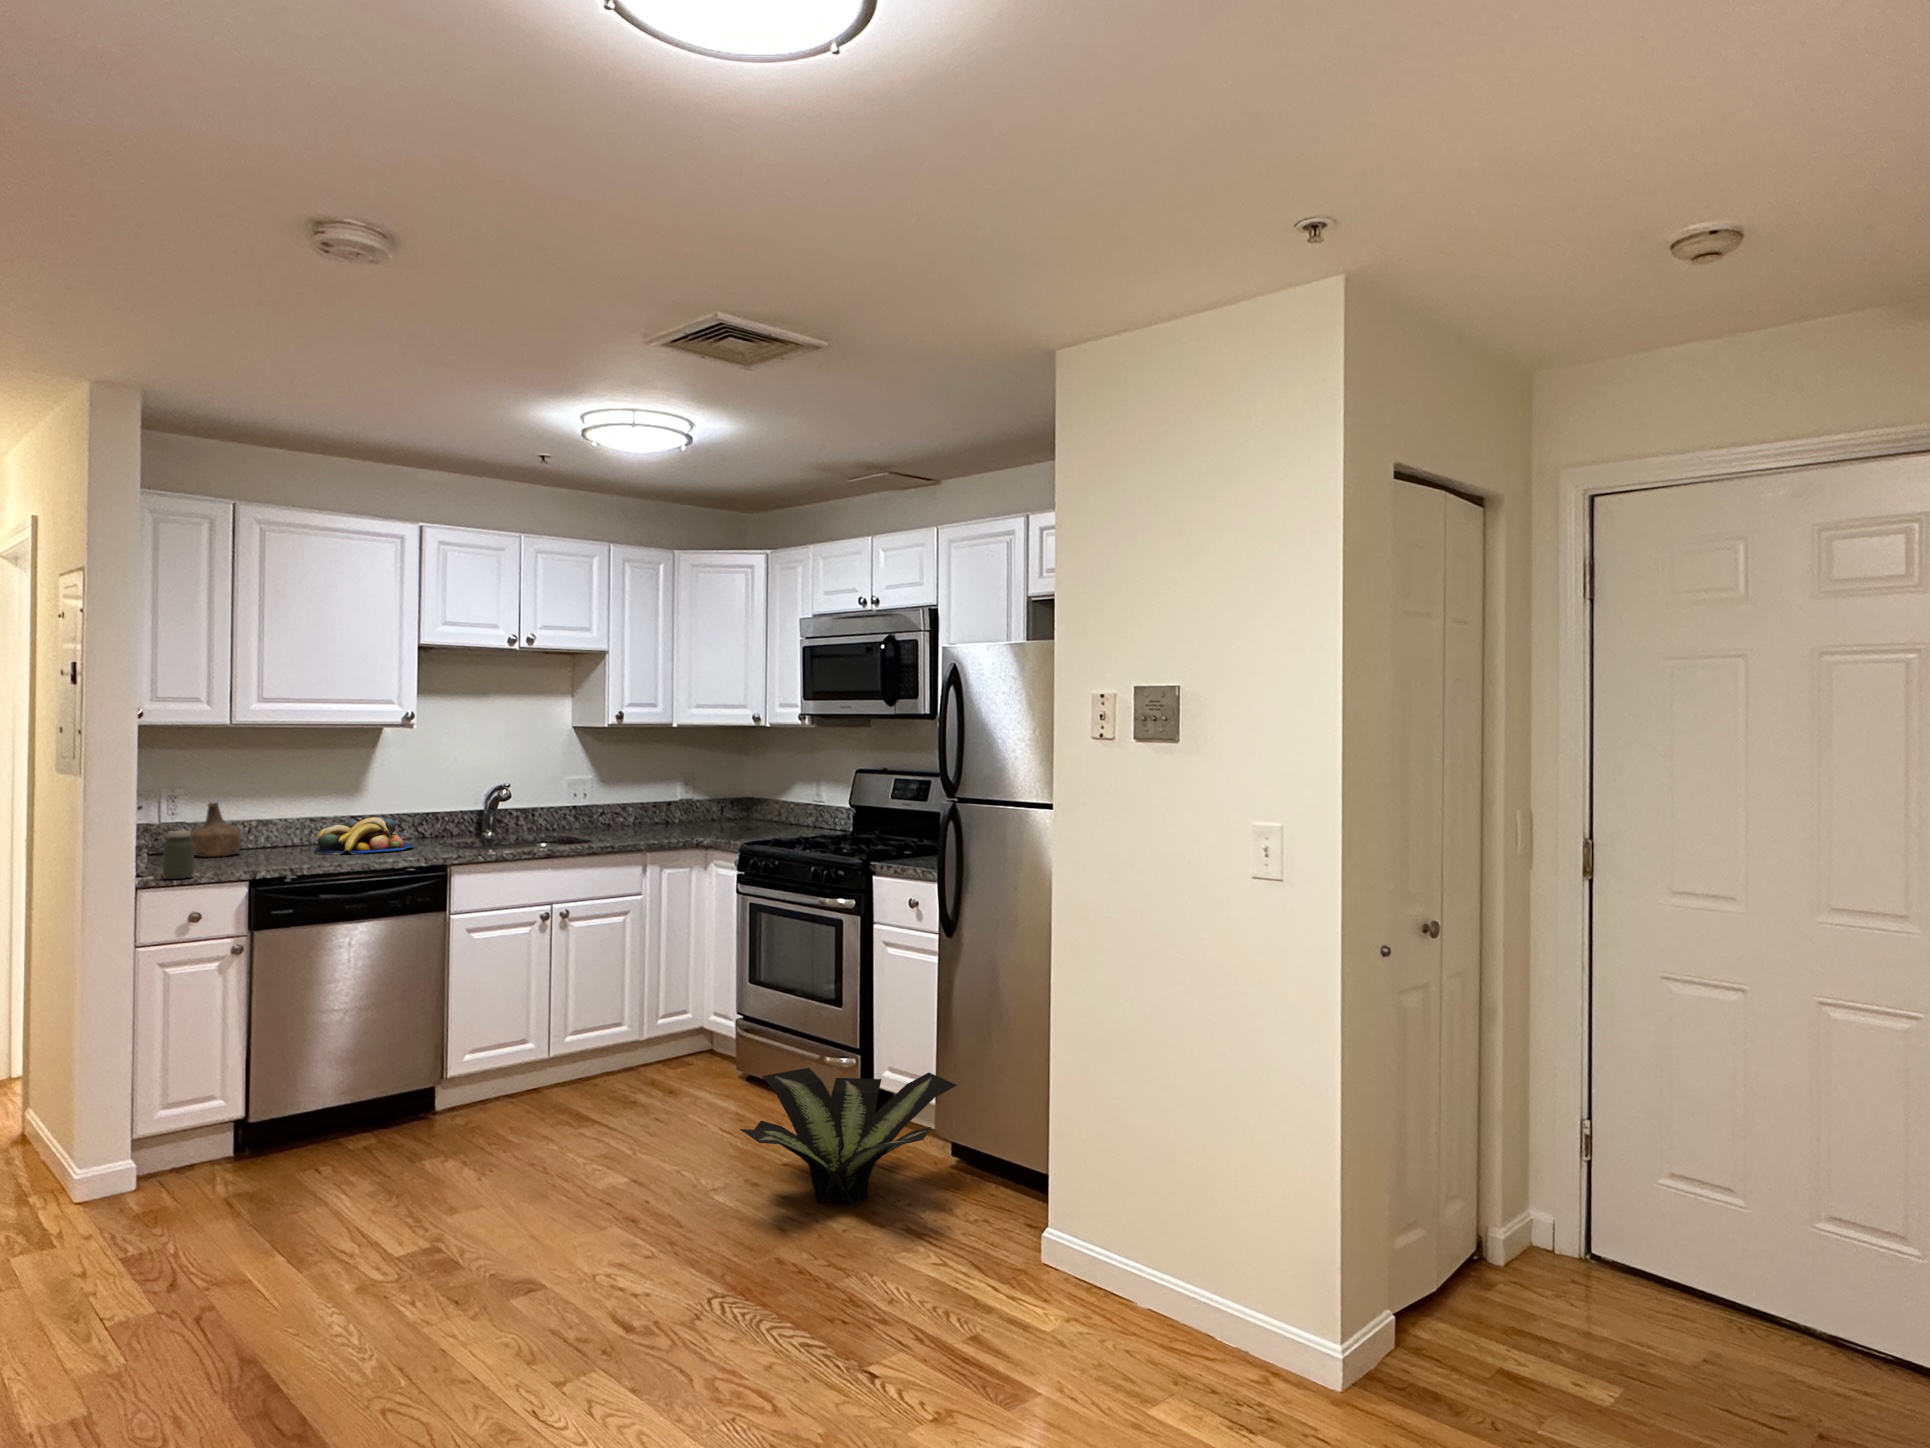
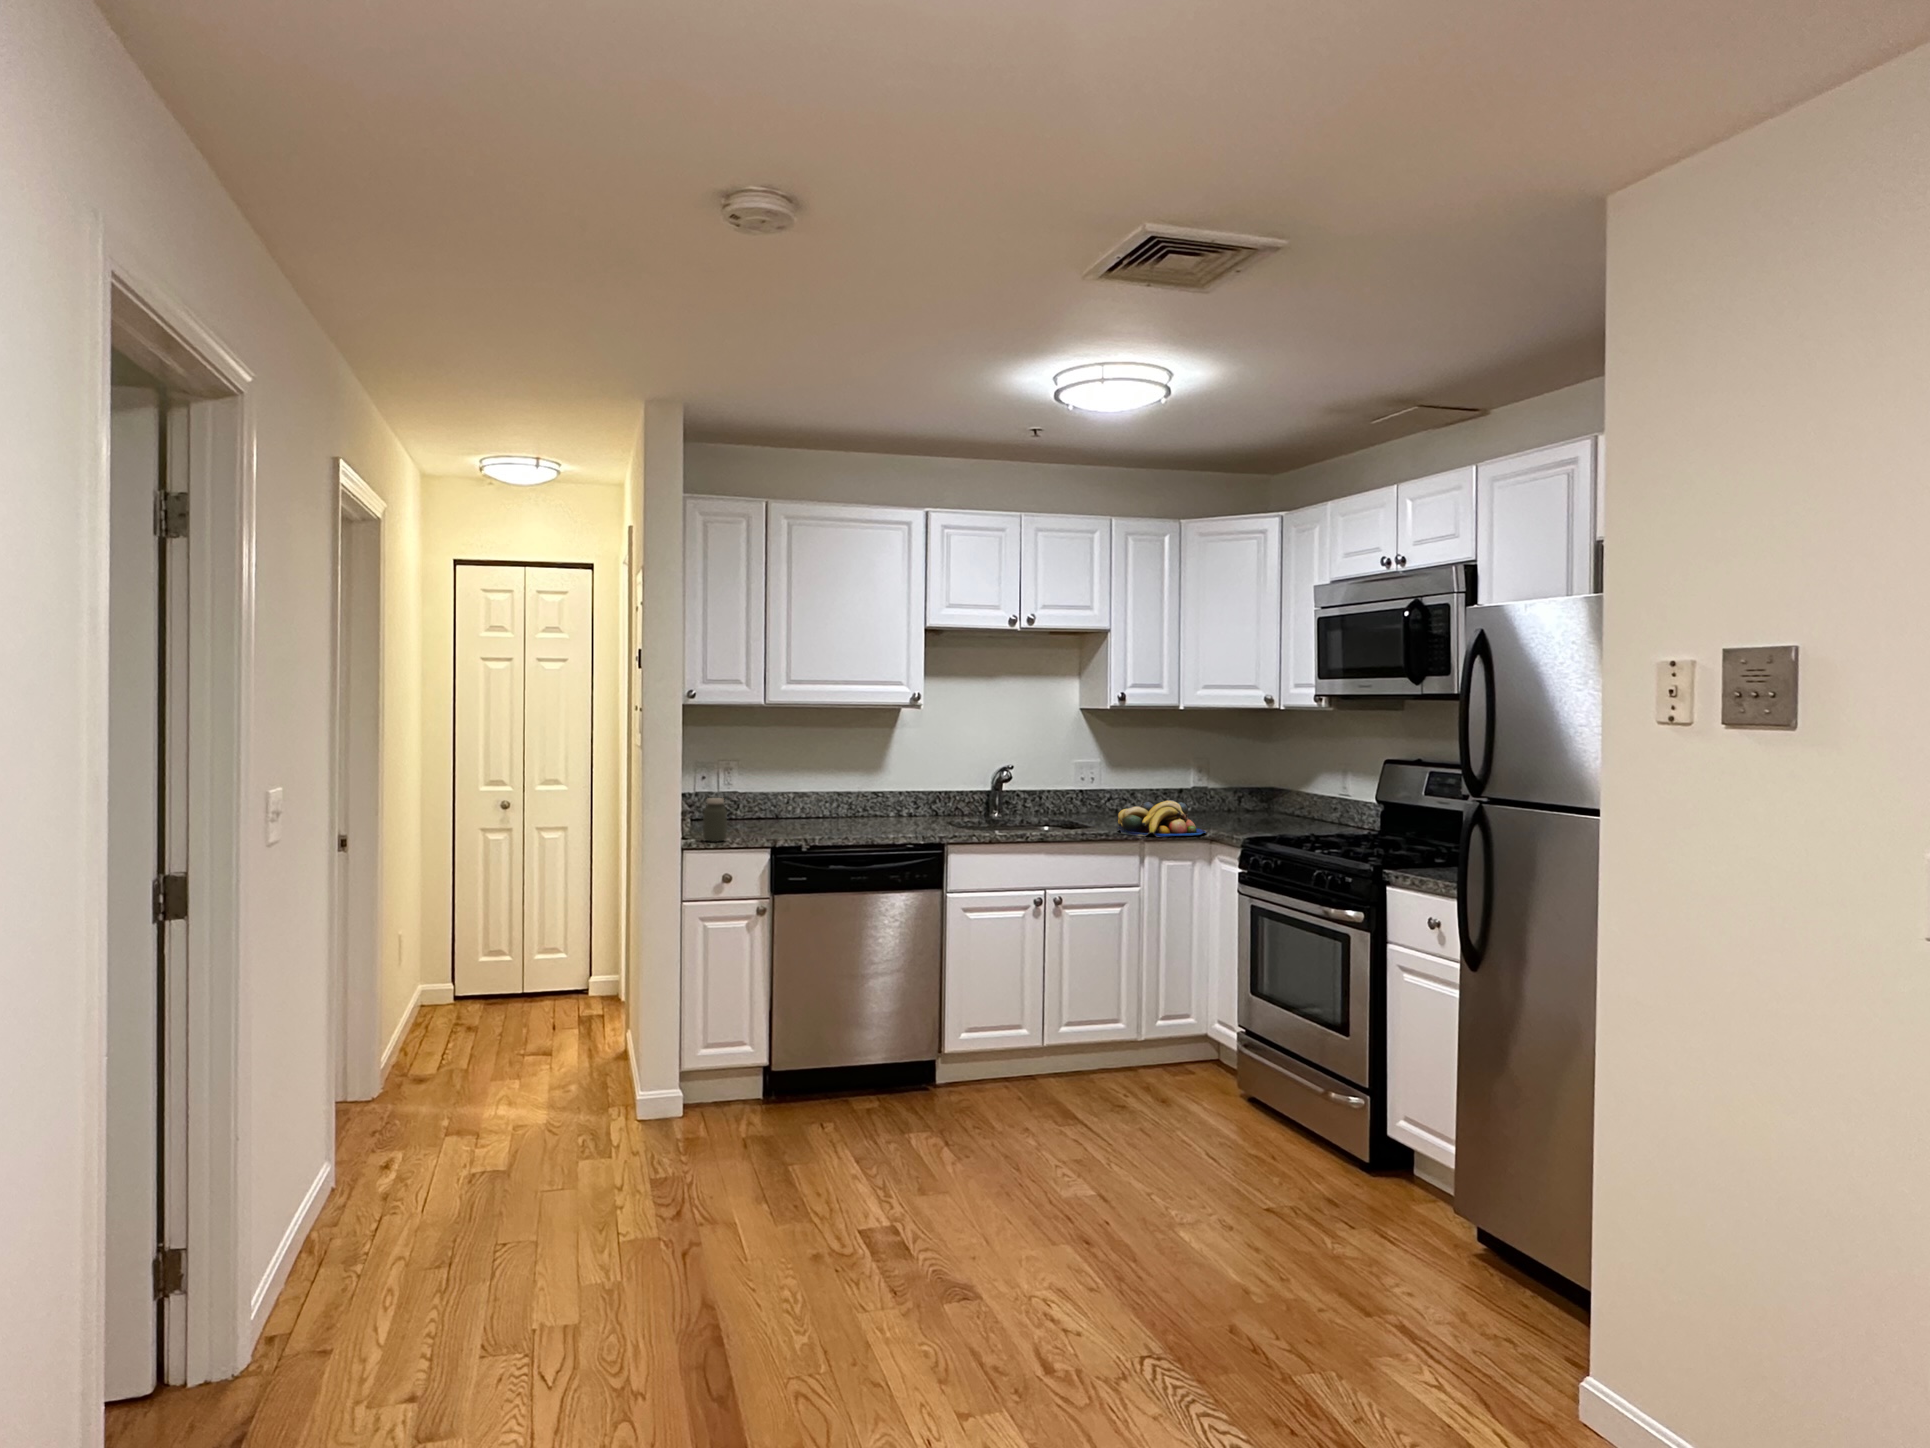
bottle: present [190,802,242,857] -> none [741,773,781,823]
fruit bowl: present [315,816,414,855] -> present [1117,800,1206,837]
potted plant: present [740,1068,957,1206] -> none [1201,1105,1482,1284]

